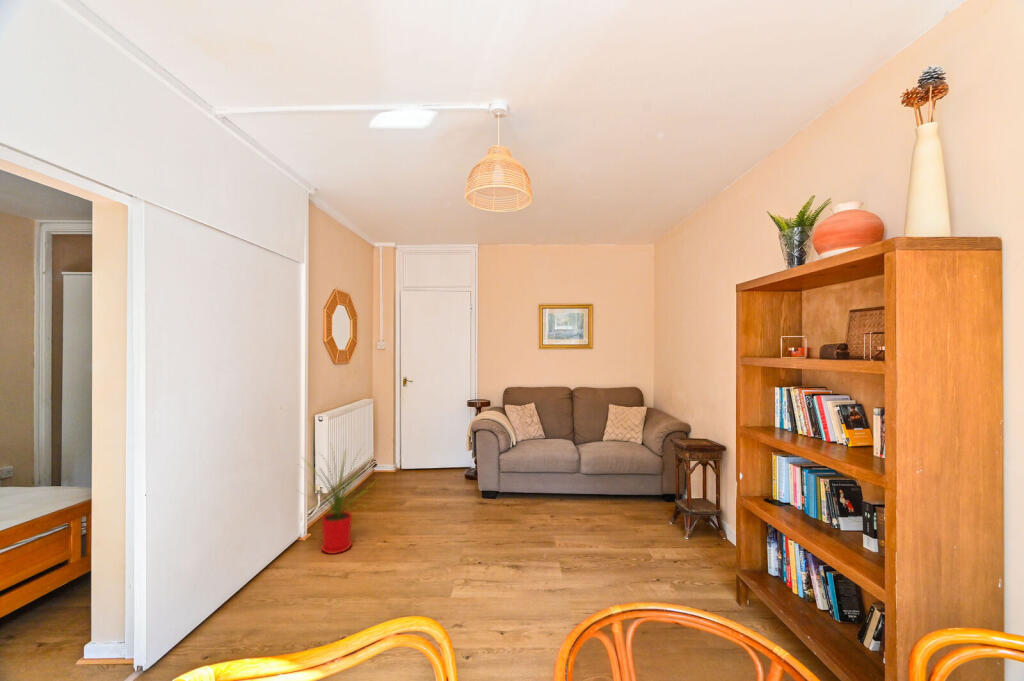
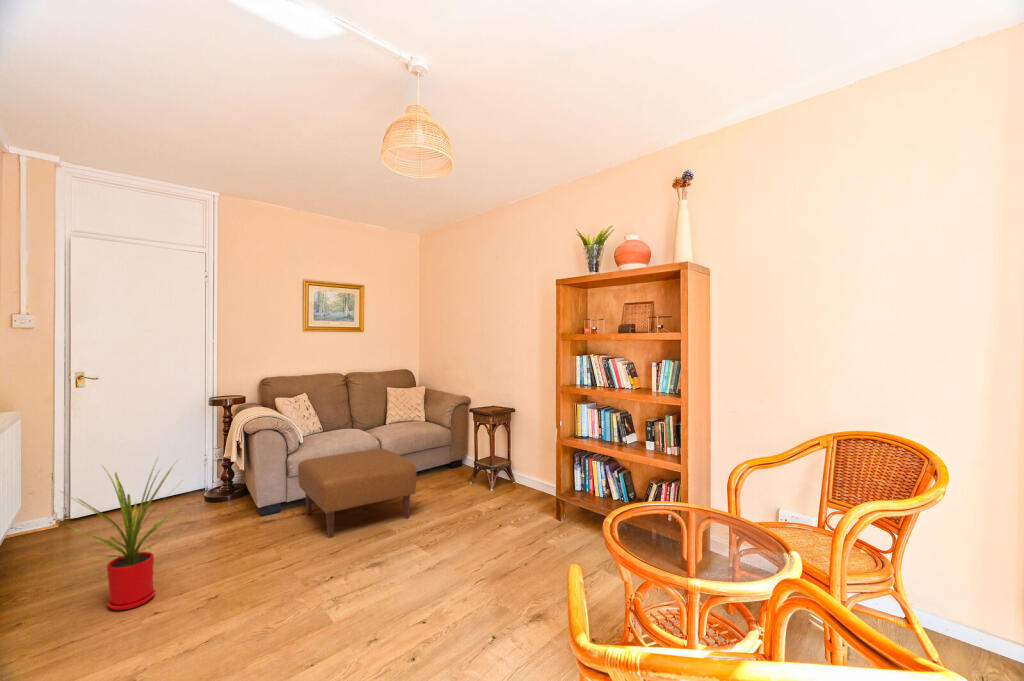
ottoman: none [484,463,580,543] -> present [298,448,416,537]

